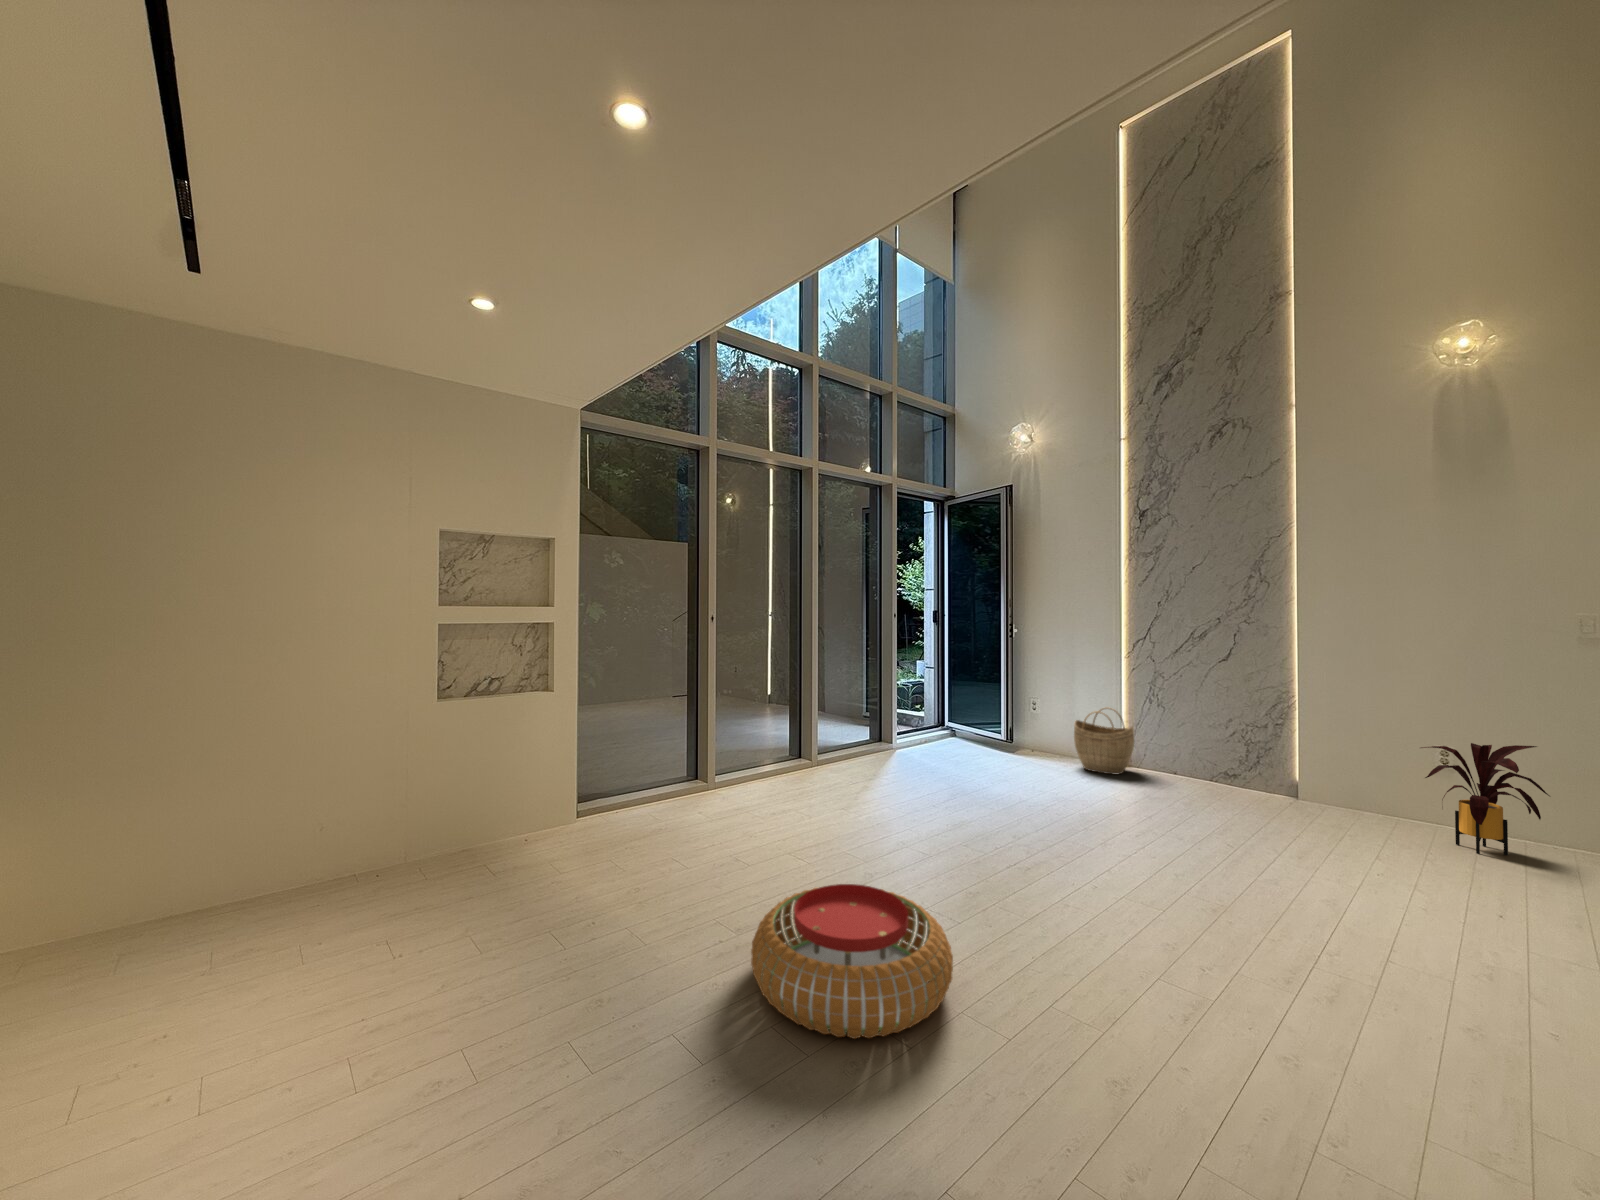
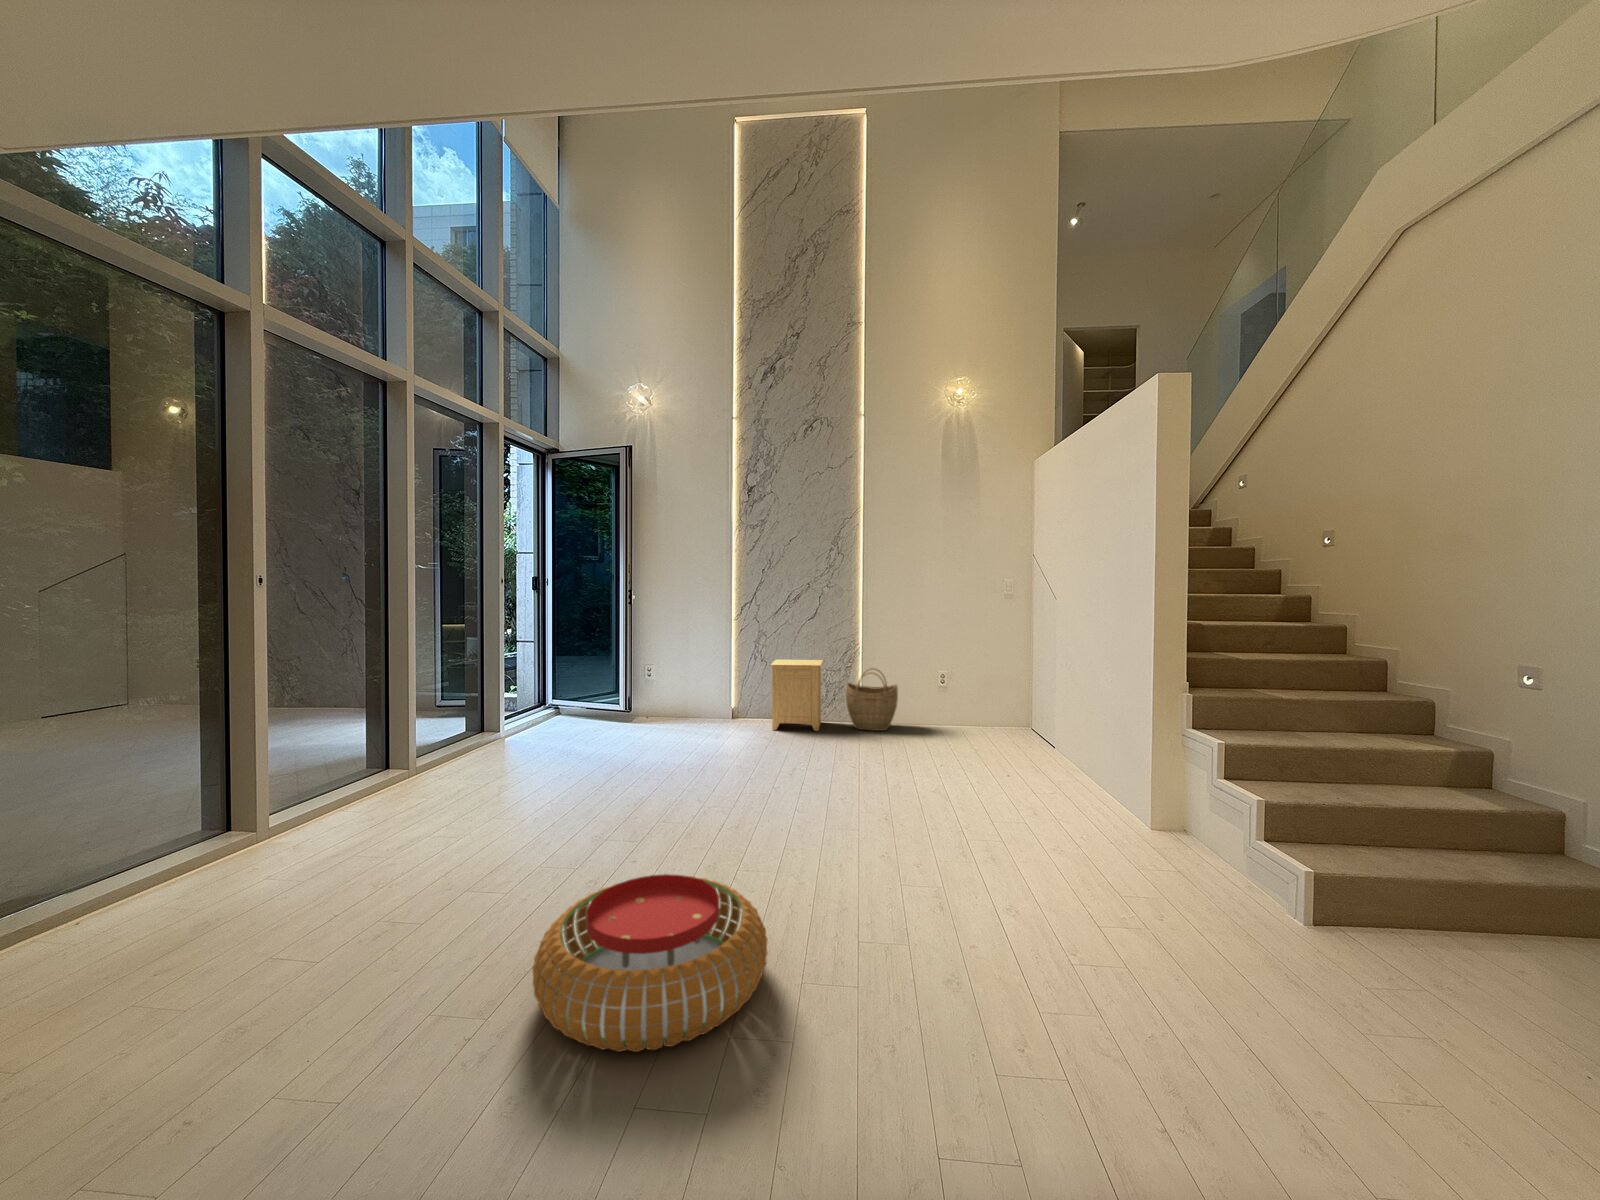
side table: none [1158,706,1239,798] -> present [771,660,823,731]
woven basket: present [1074,708,1134,774] -> present [846,668,898,731]
house plant: present [1421,743,1549,855] -> none [934,664,995,738]

